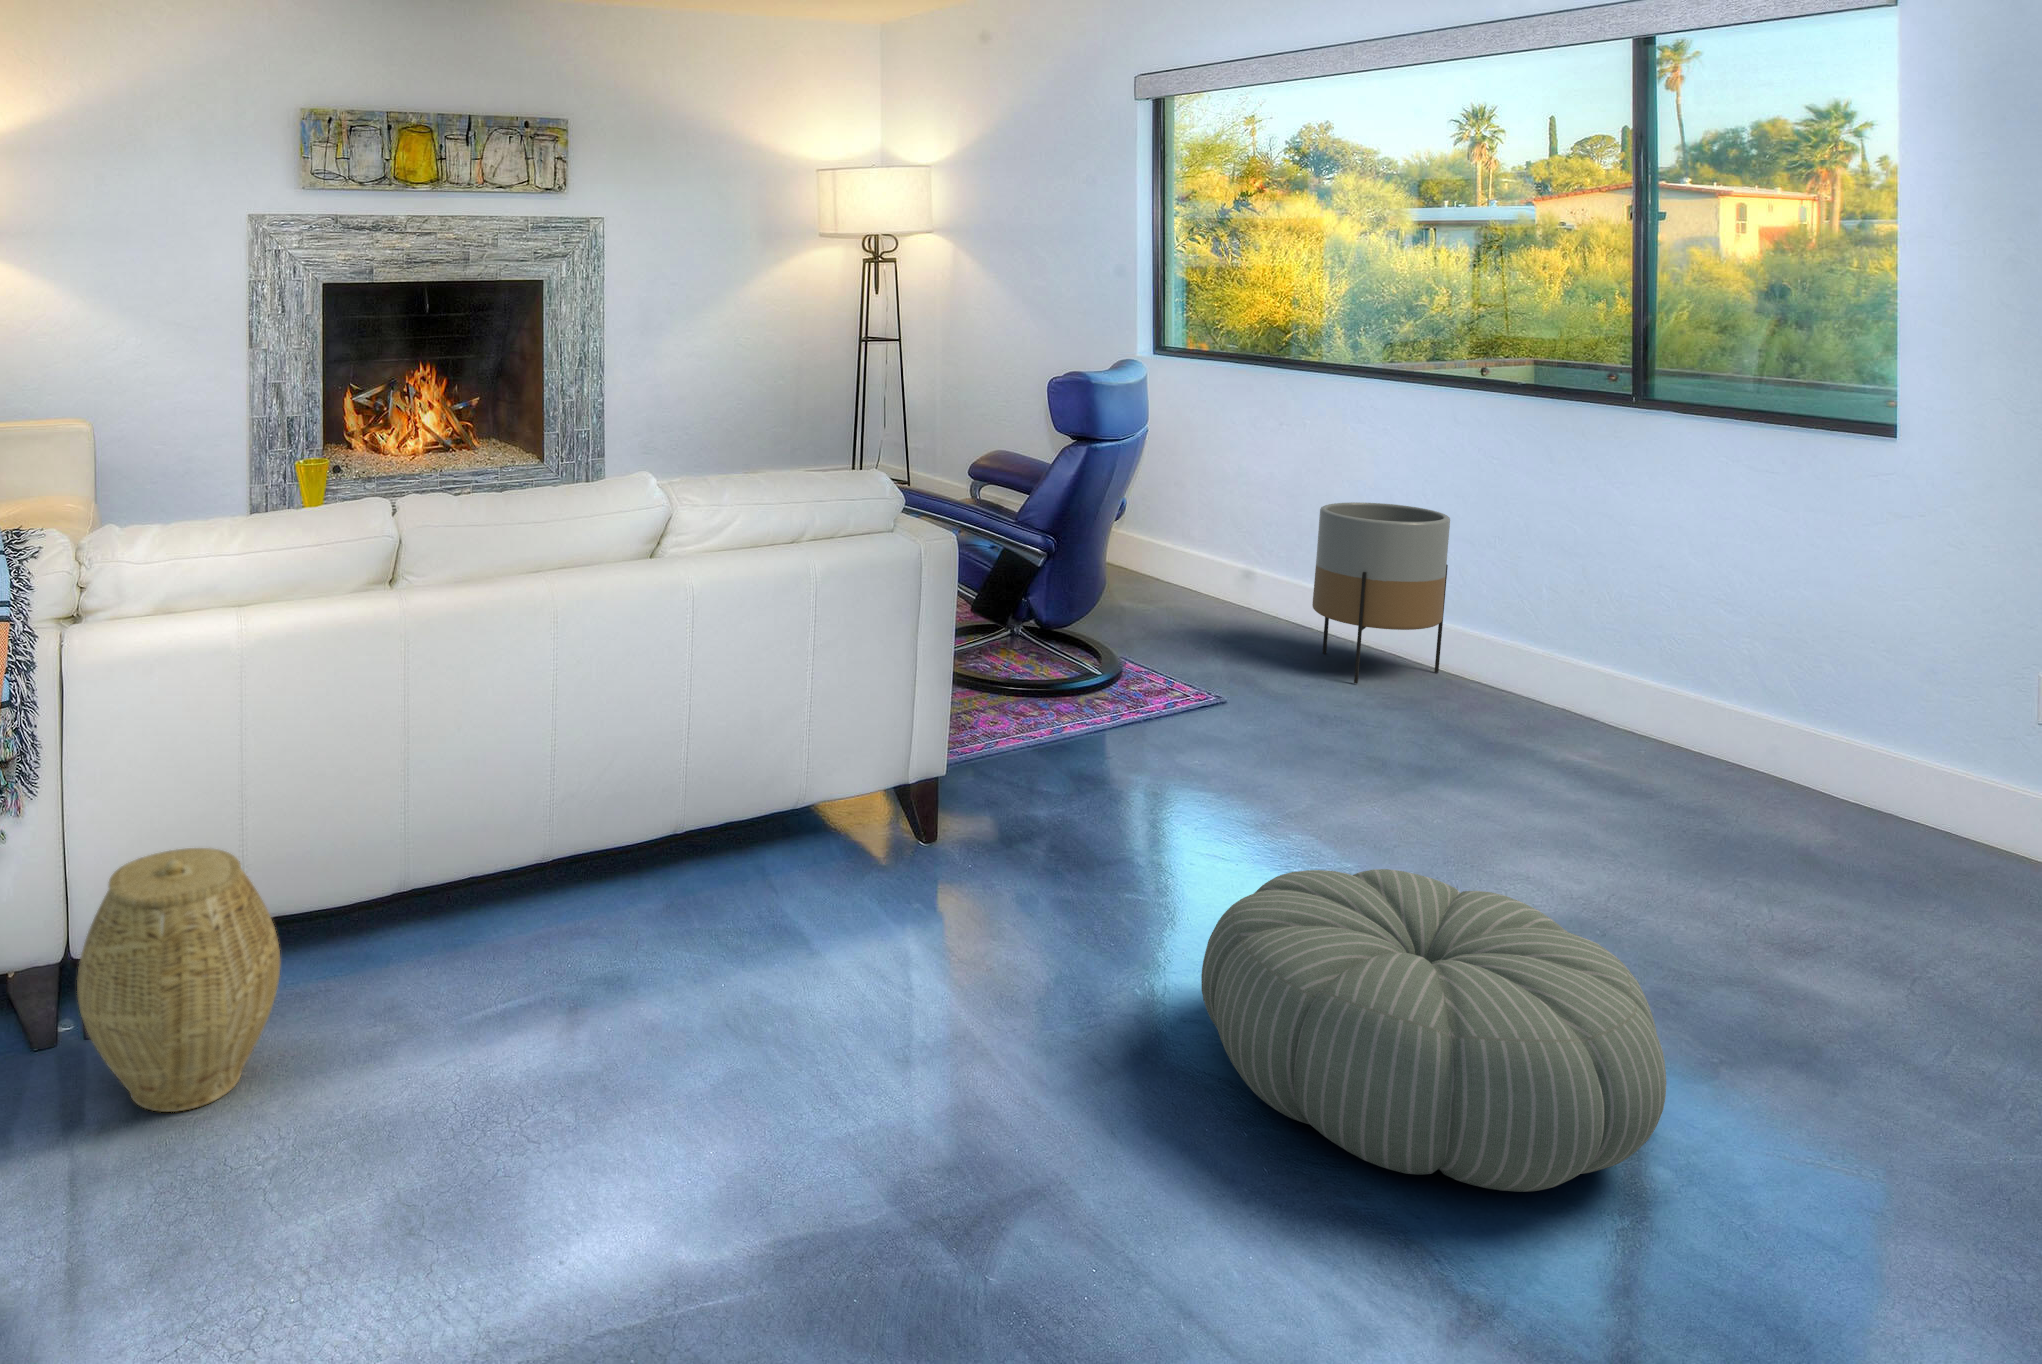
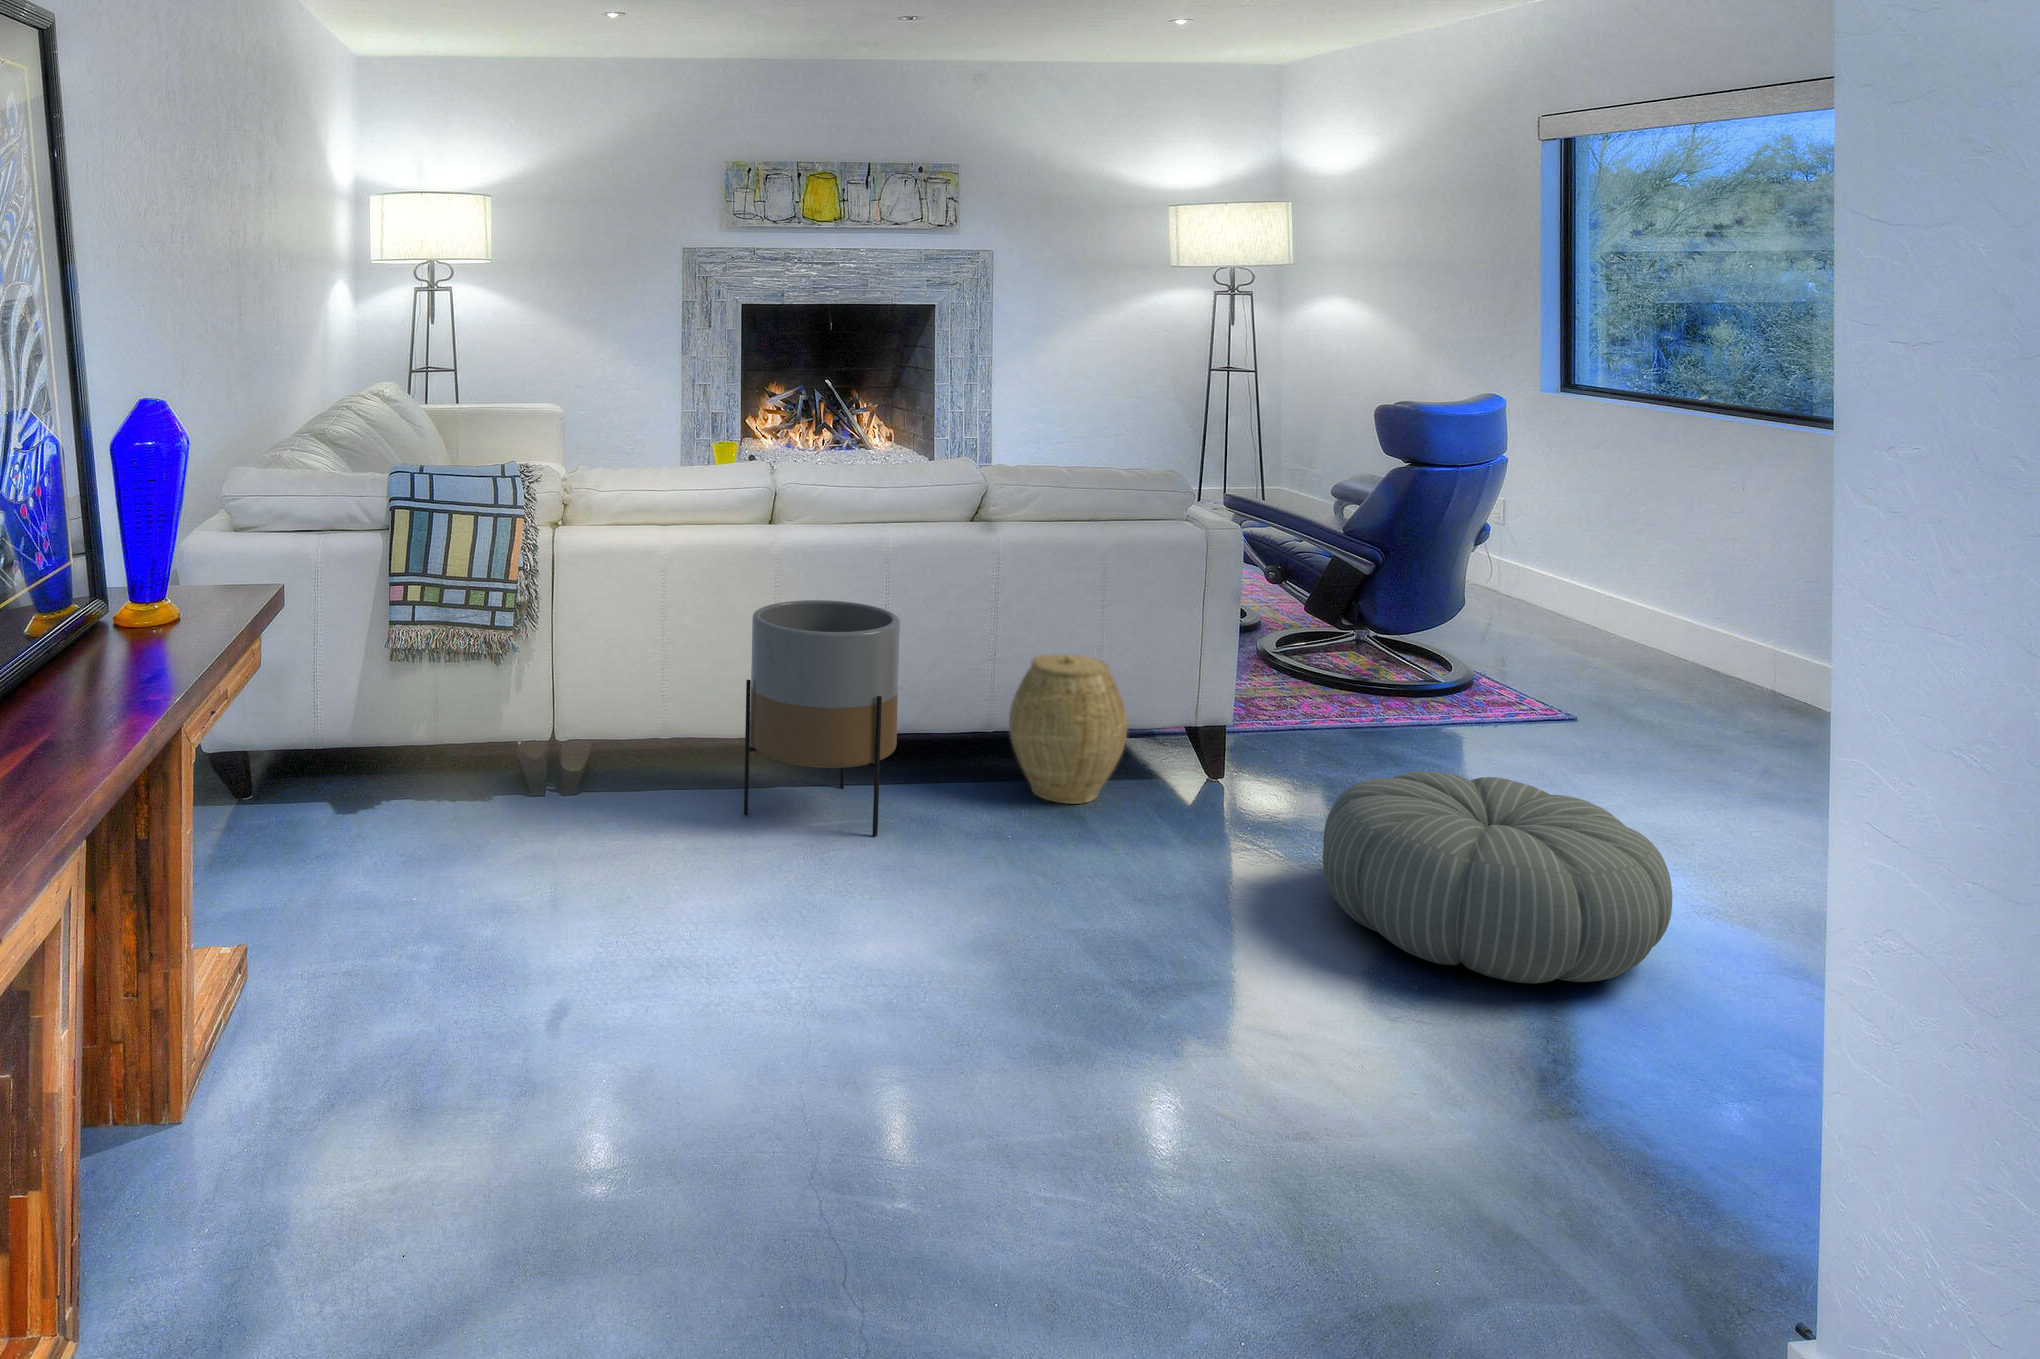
planter: present [1312,502,1450,684] -> present [744,600,900,836]
woven basket: present [77,848,281,1112] -> present [1009,655,1127,804]

